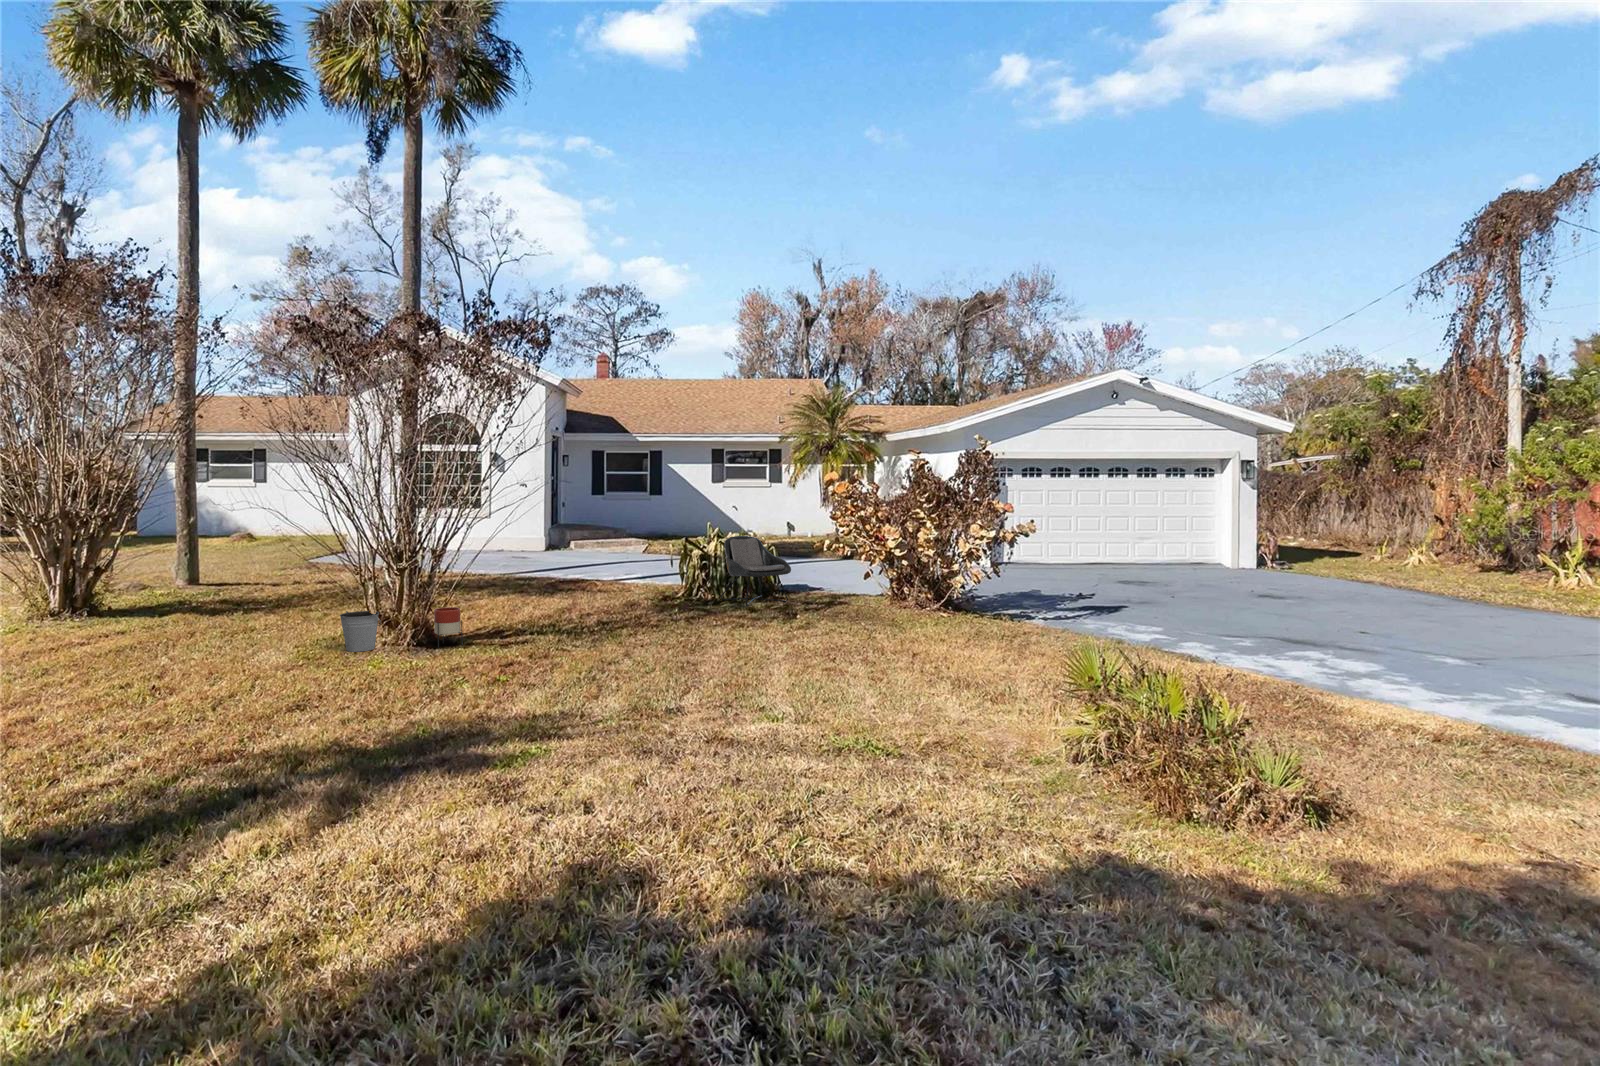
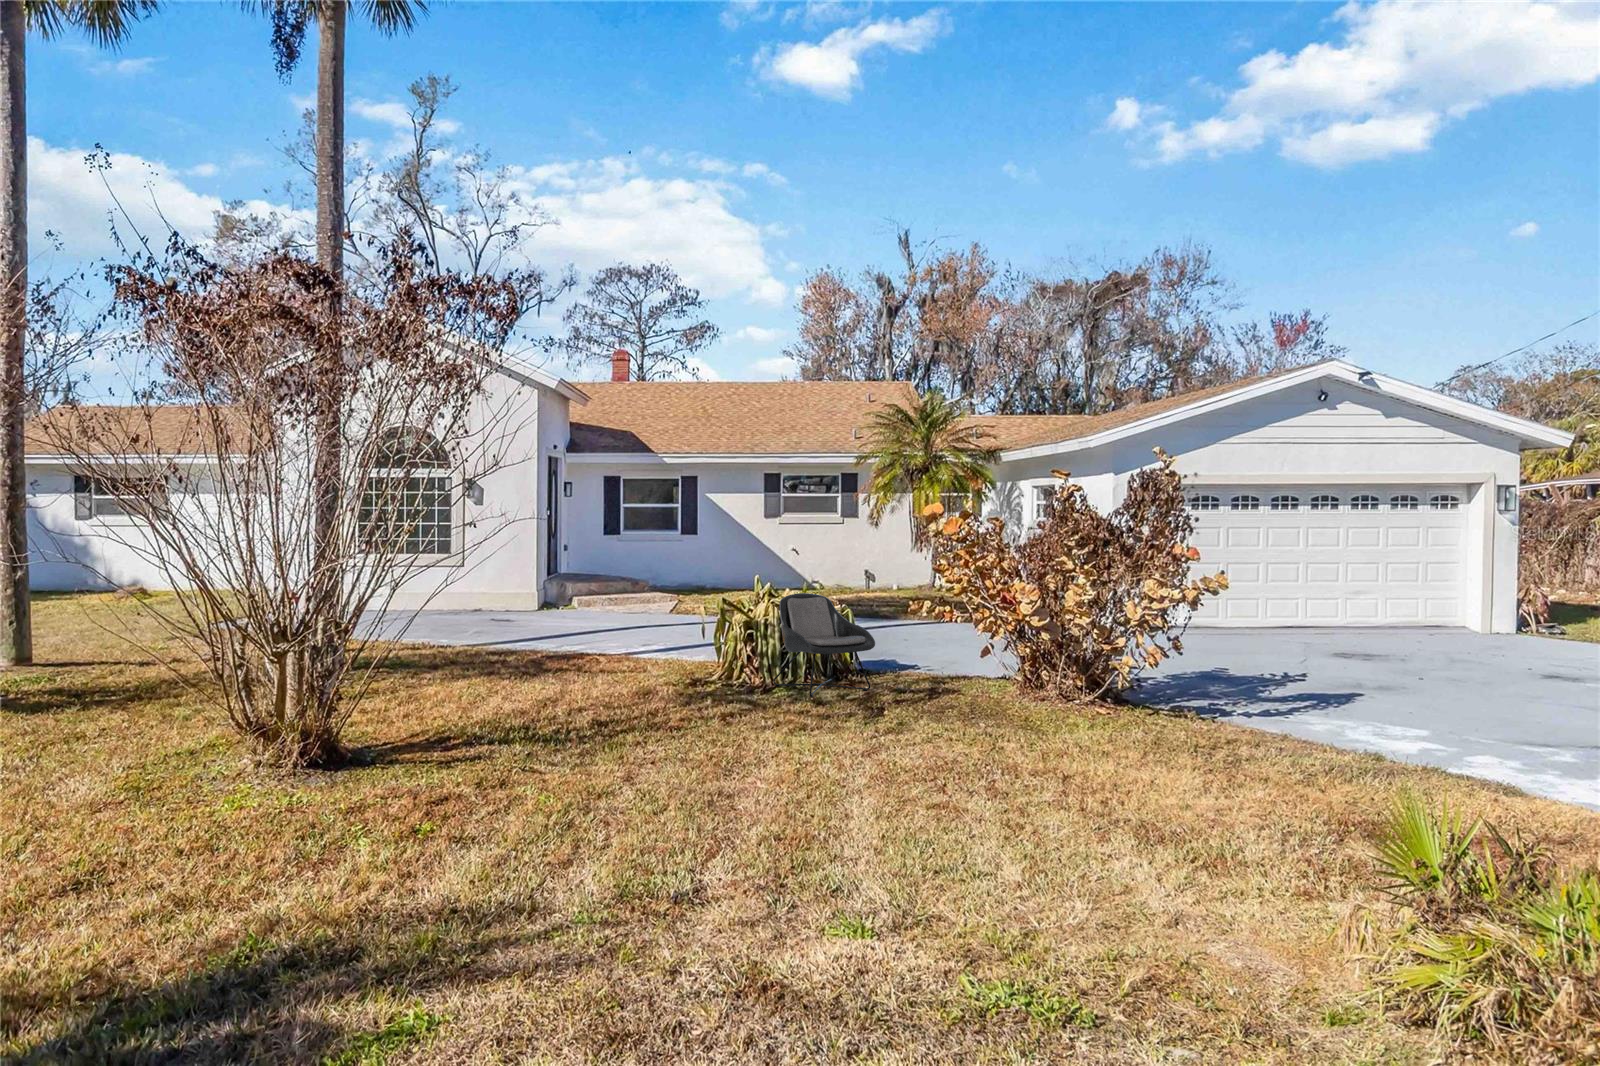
planter: present [434,607,463,648] -> none [344,703,386,766]
bucket: present [340,611,381,652] -> none [203,708,266,771]

